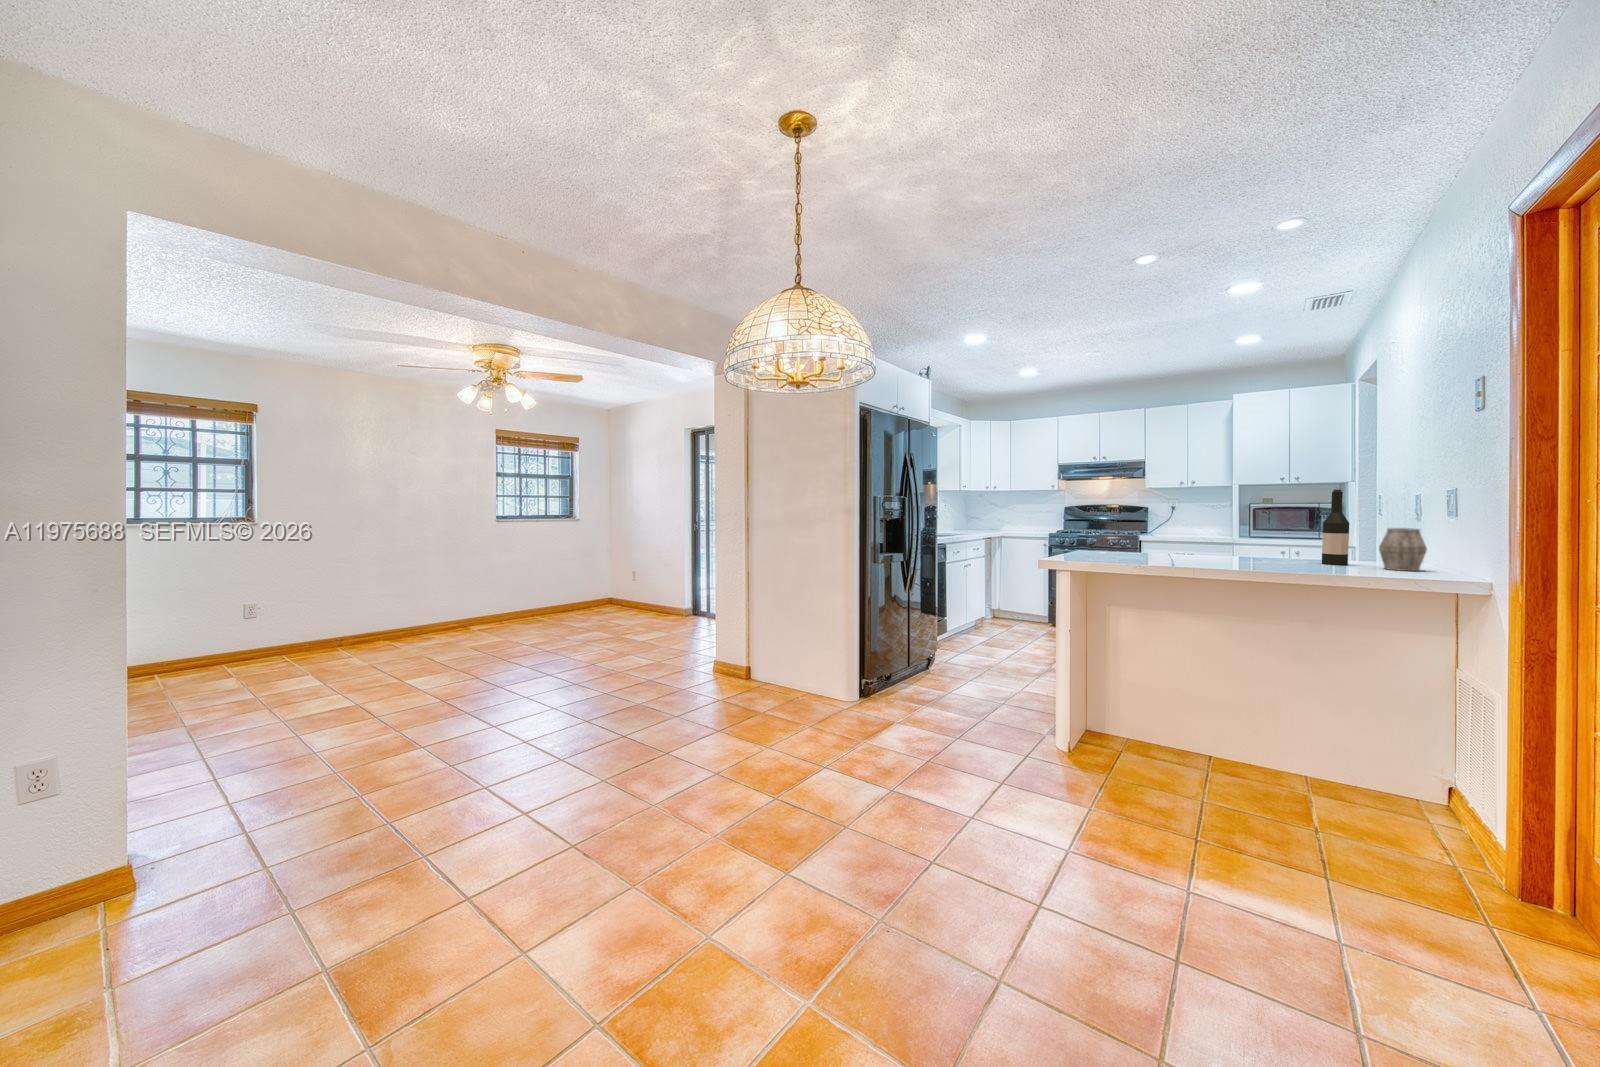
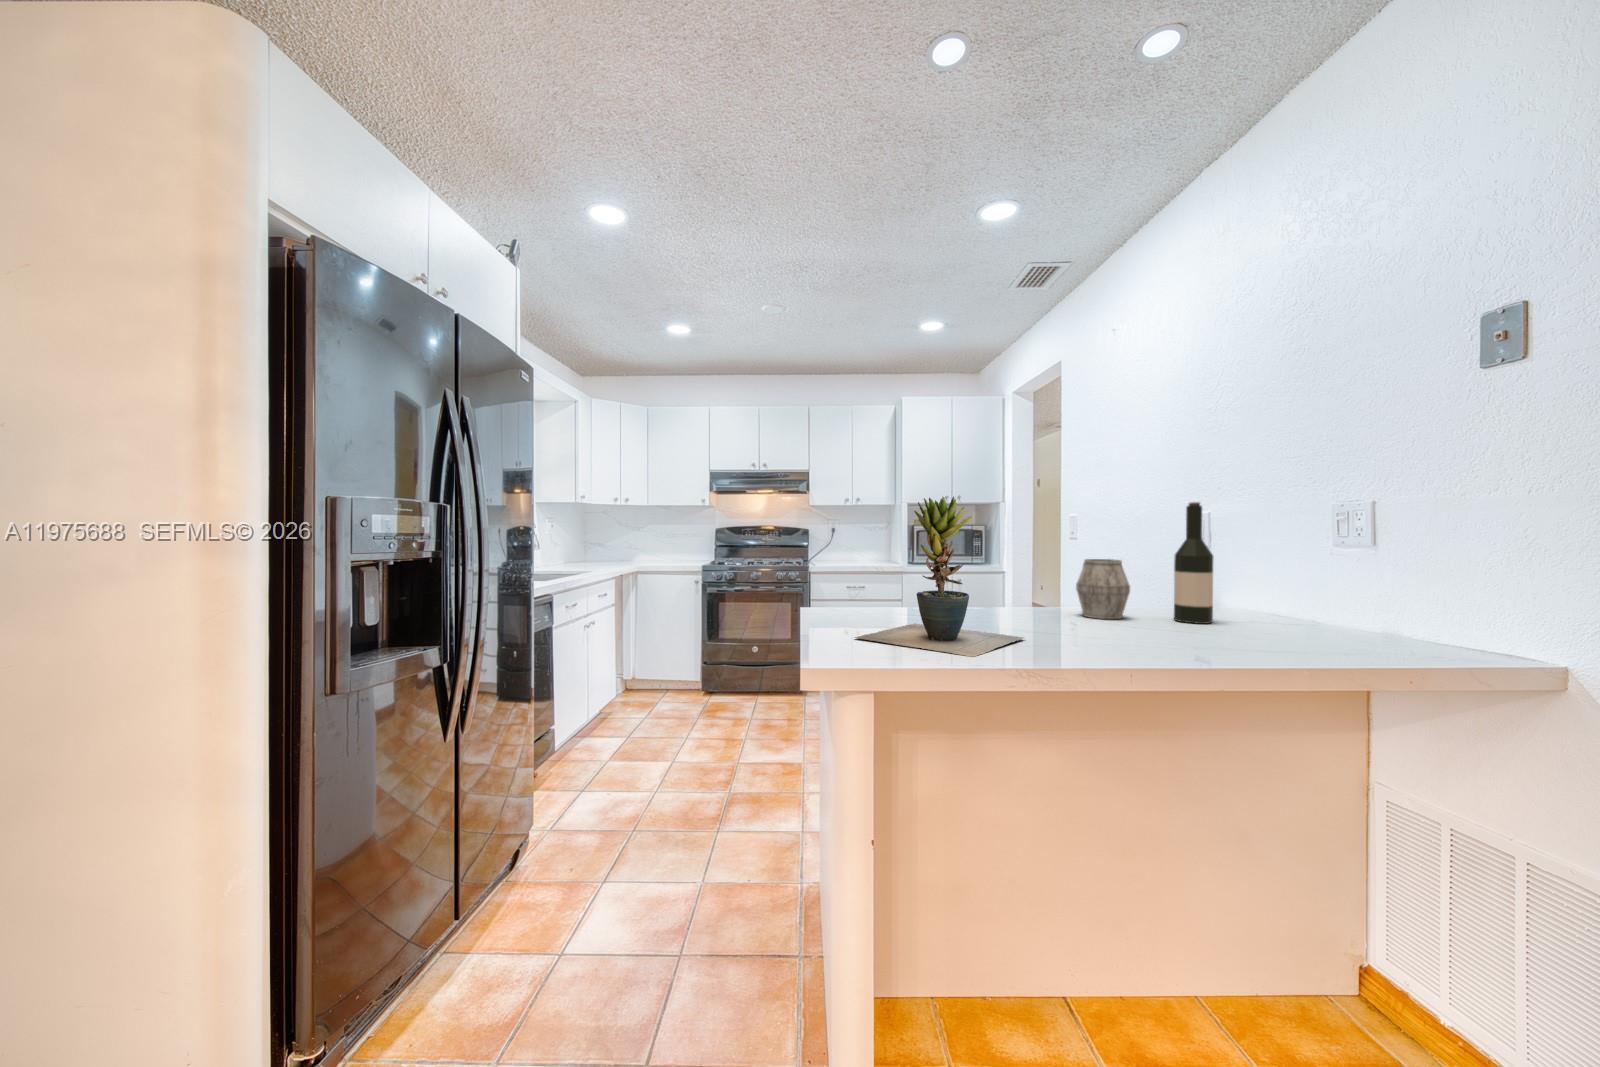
potted plant: none [1081,491,1174,562] -> present [855,496,1024,657]
mug: present [1379,528,1427,571] -> present [1076,559,1130,619]

